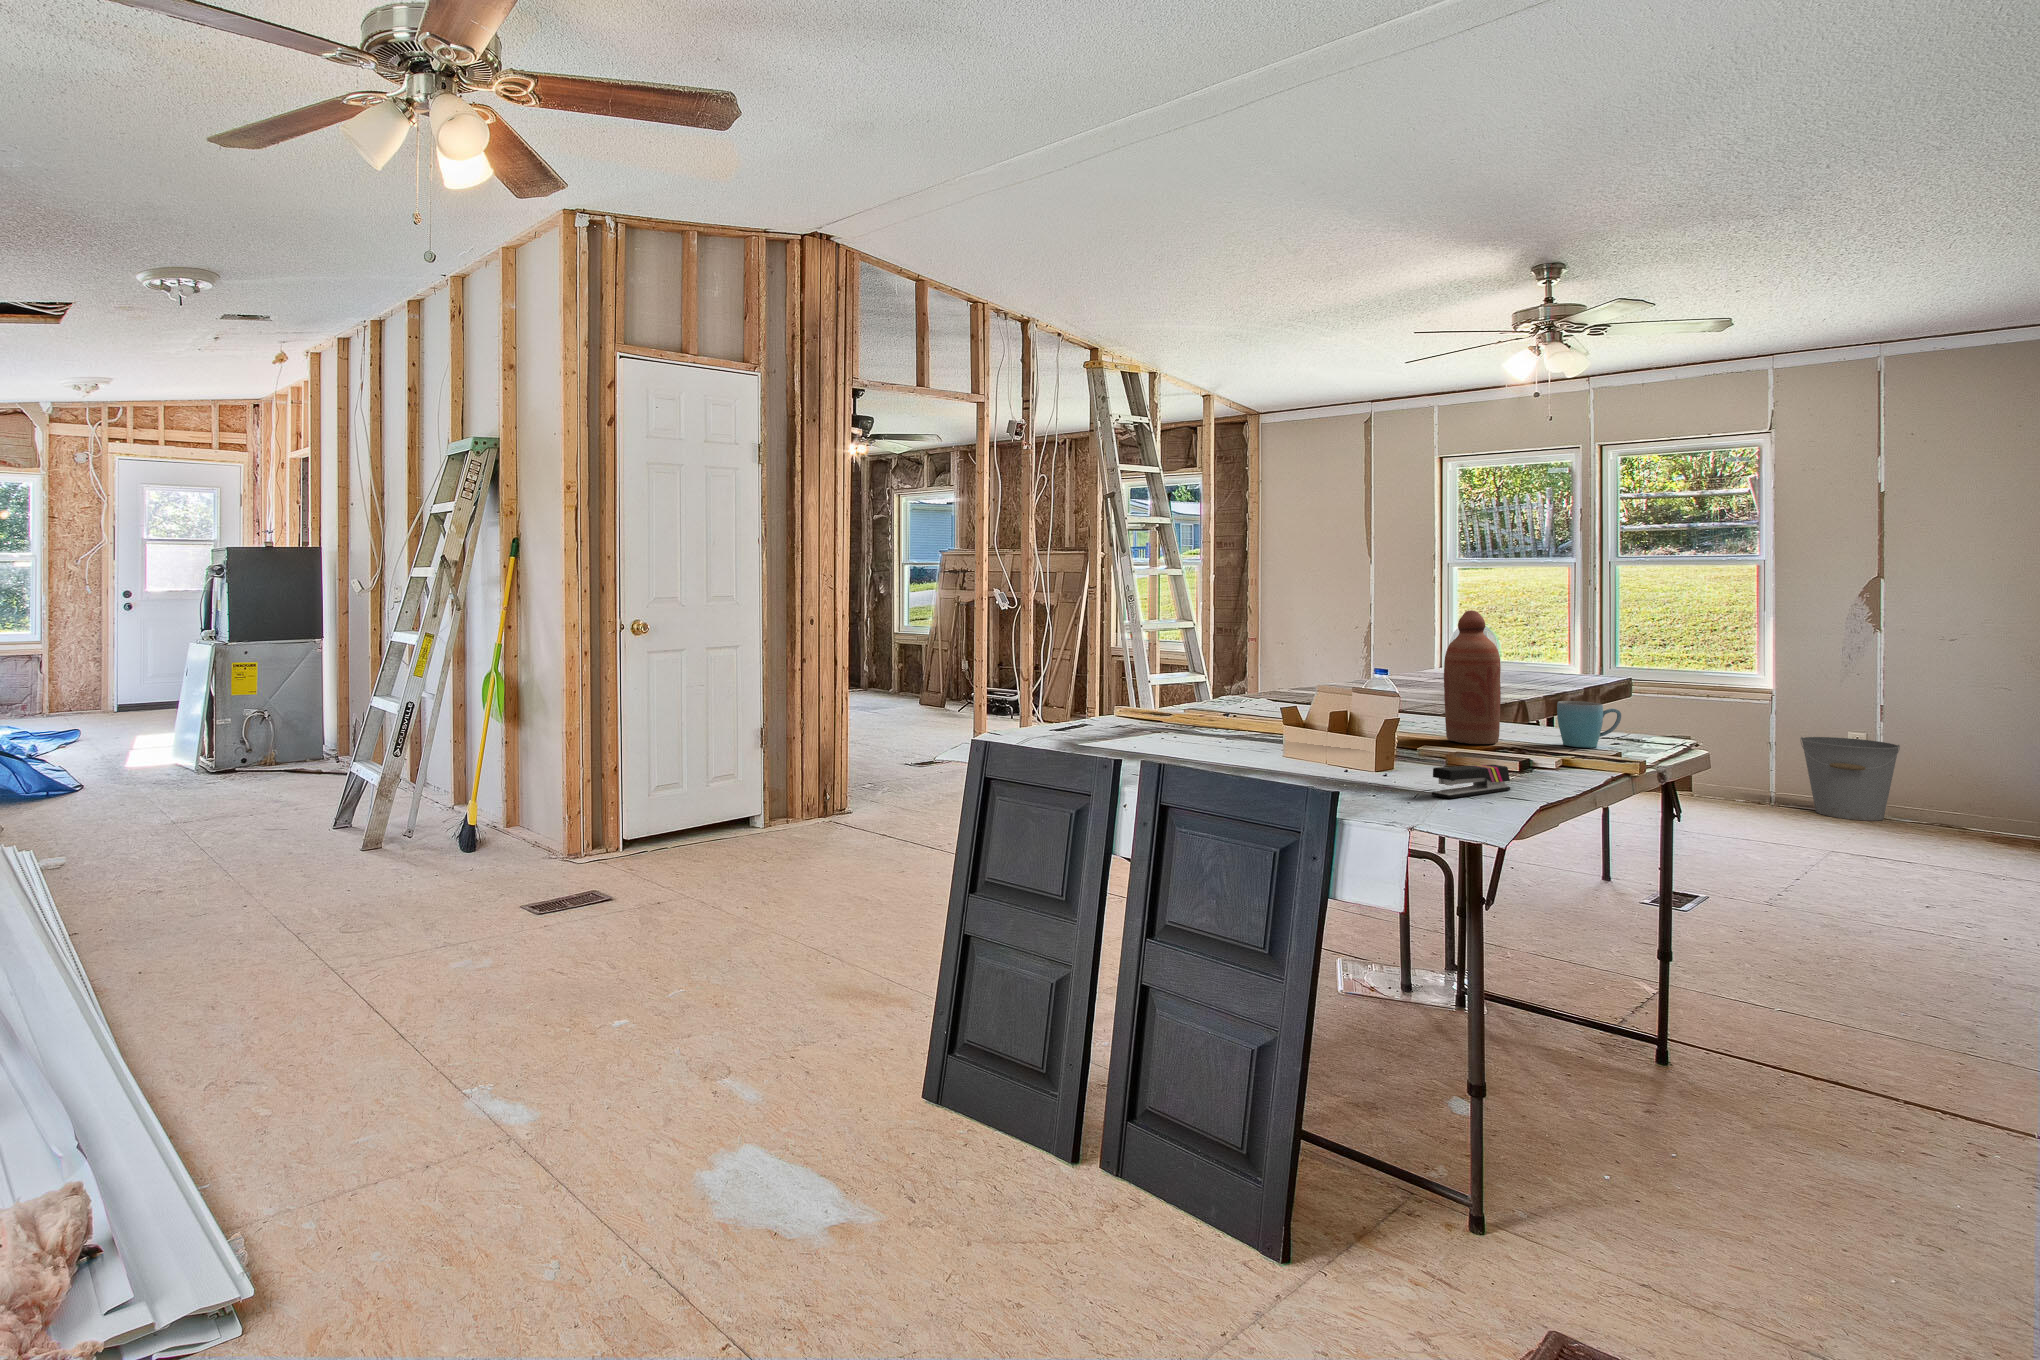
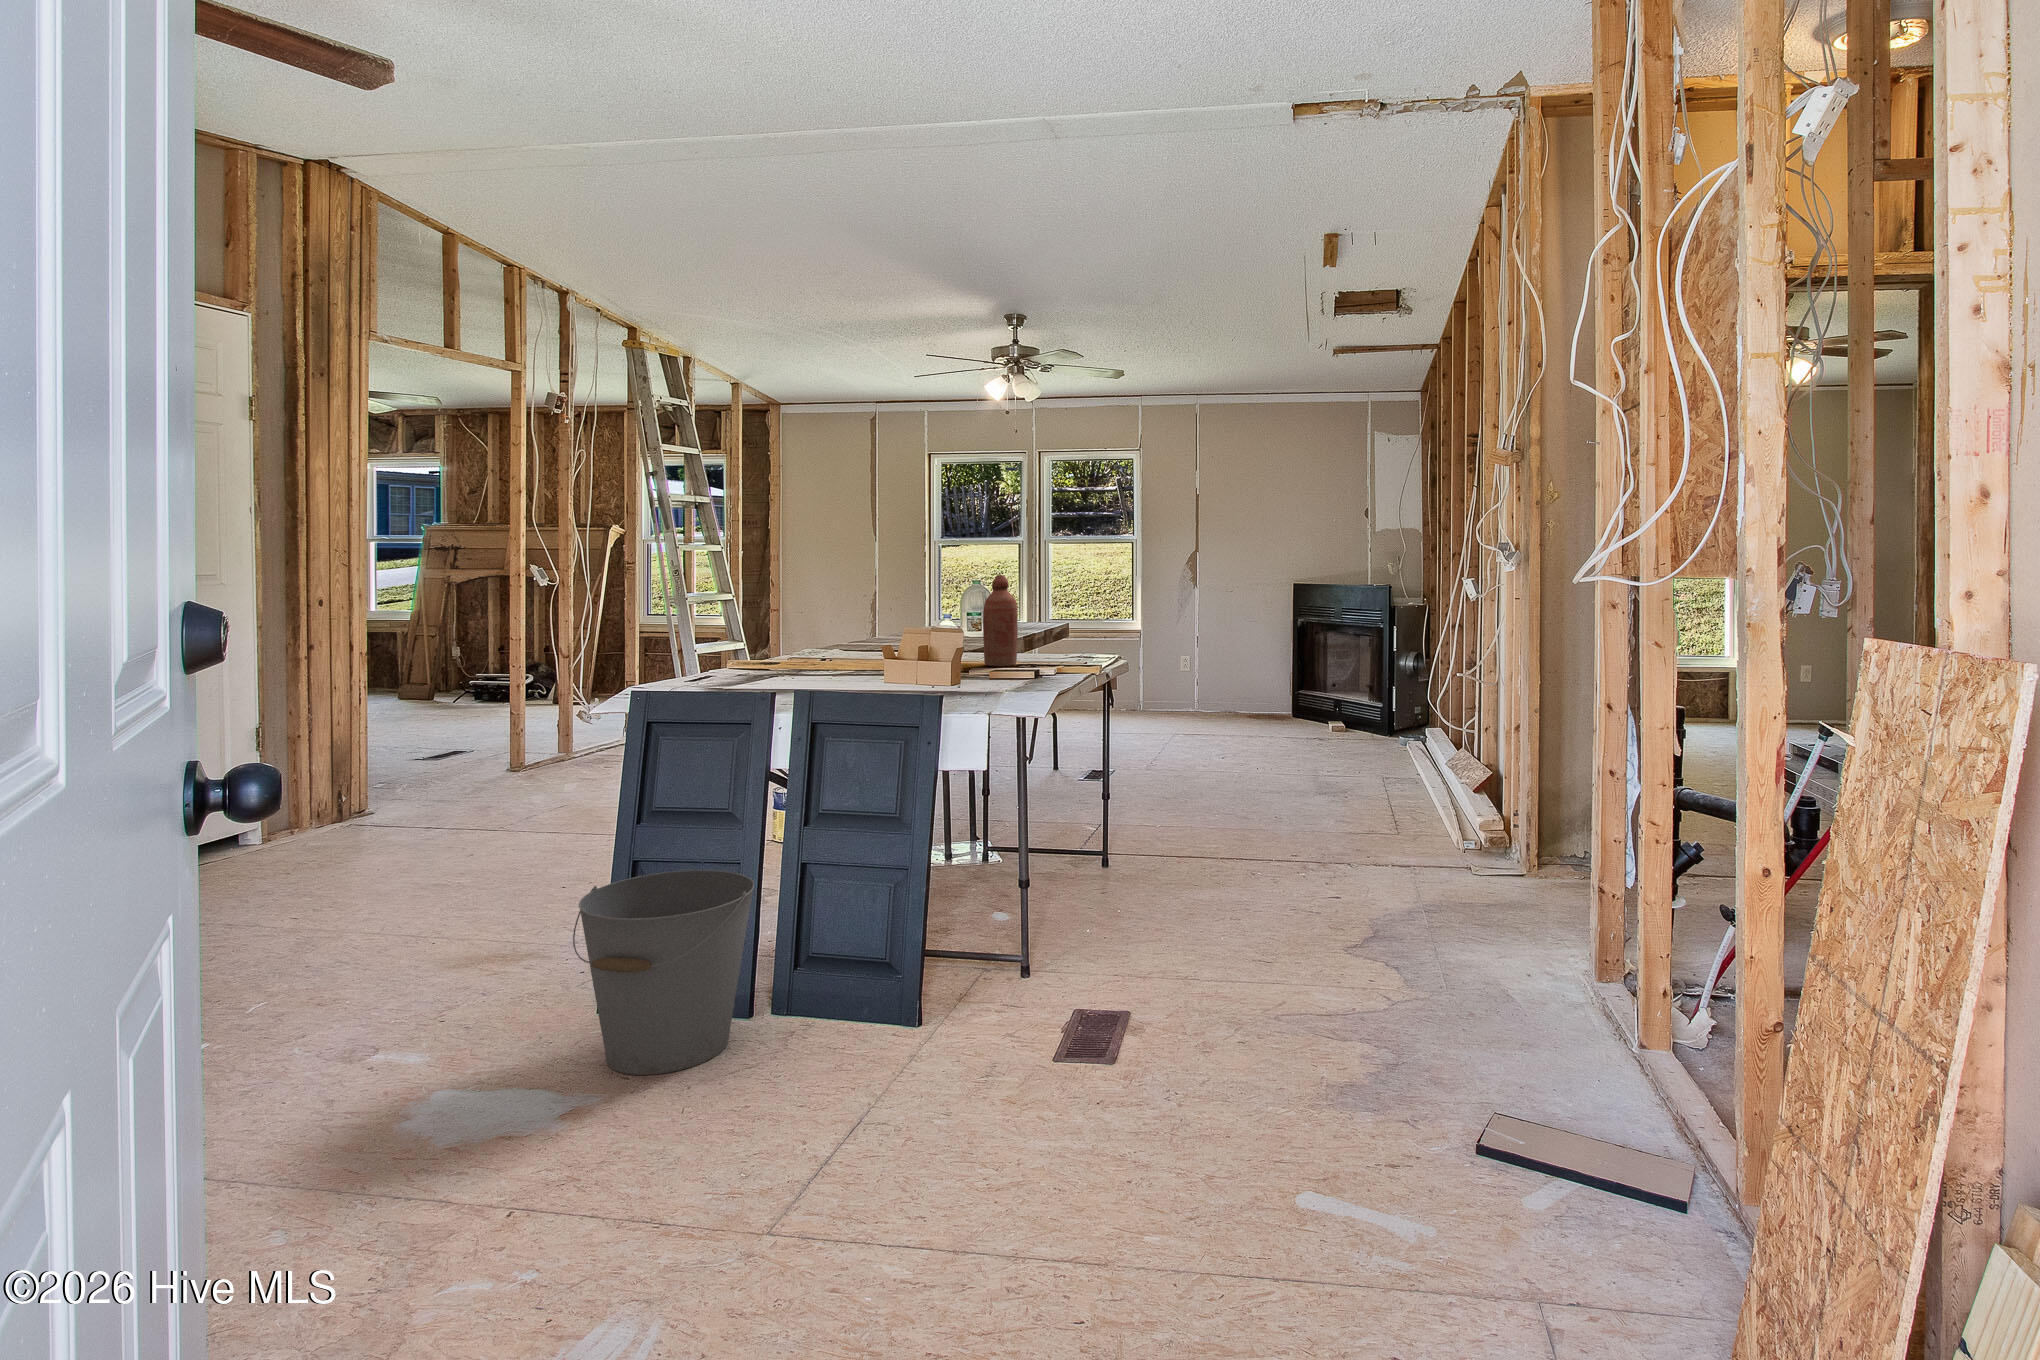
mug: present [1557,701,1621,748] -> none [1050,633,1085,663]
bucket: present [1800,737,1900,821] -> present [573,870,754,1075]
stapler: present [1432,764,1510,798] -> none [996,672,1037,695]

